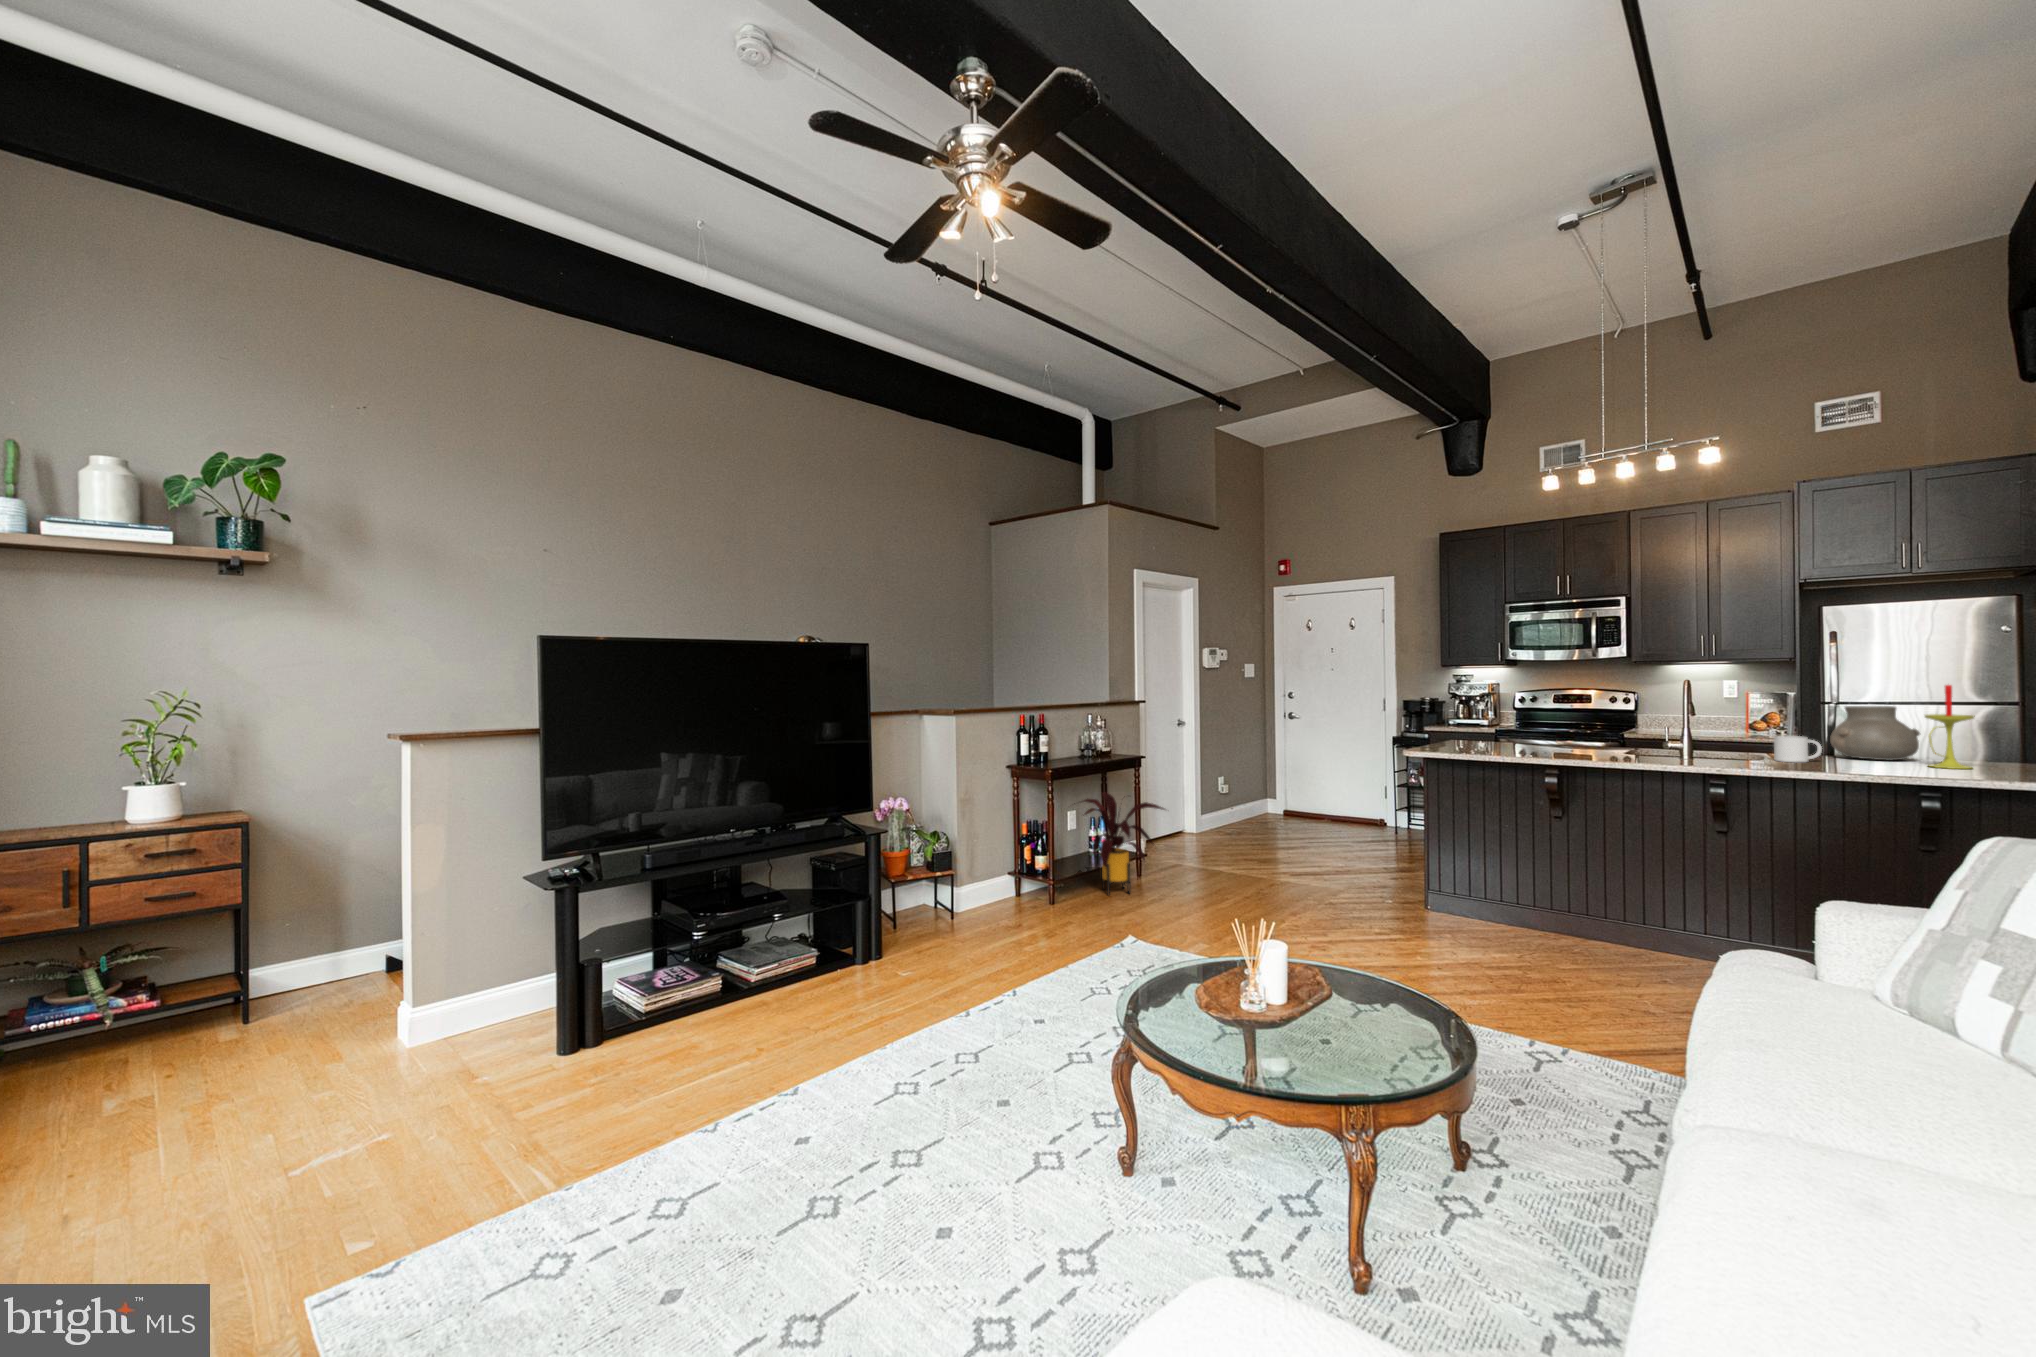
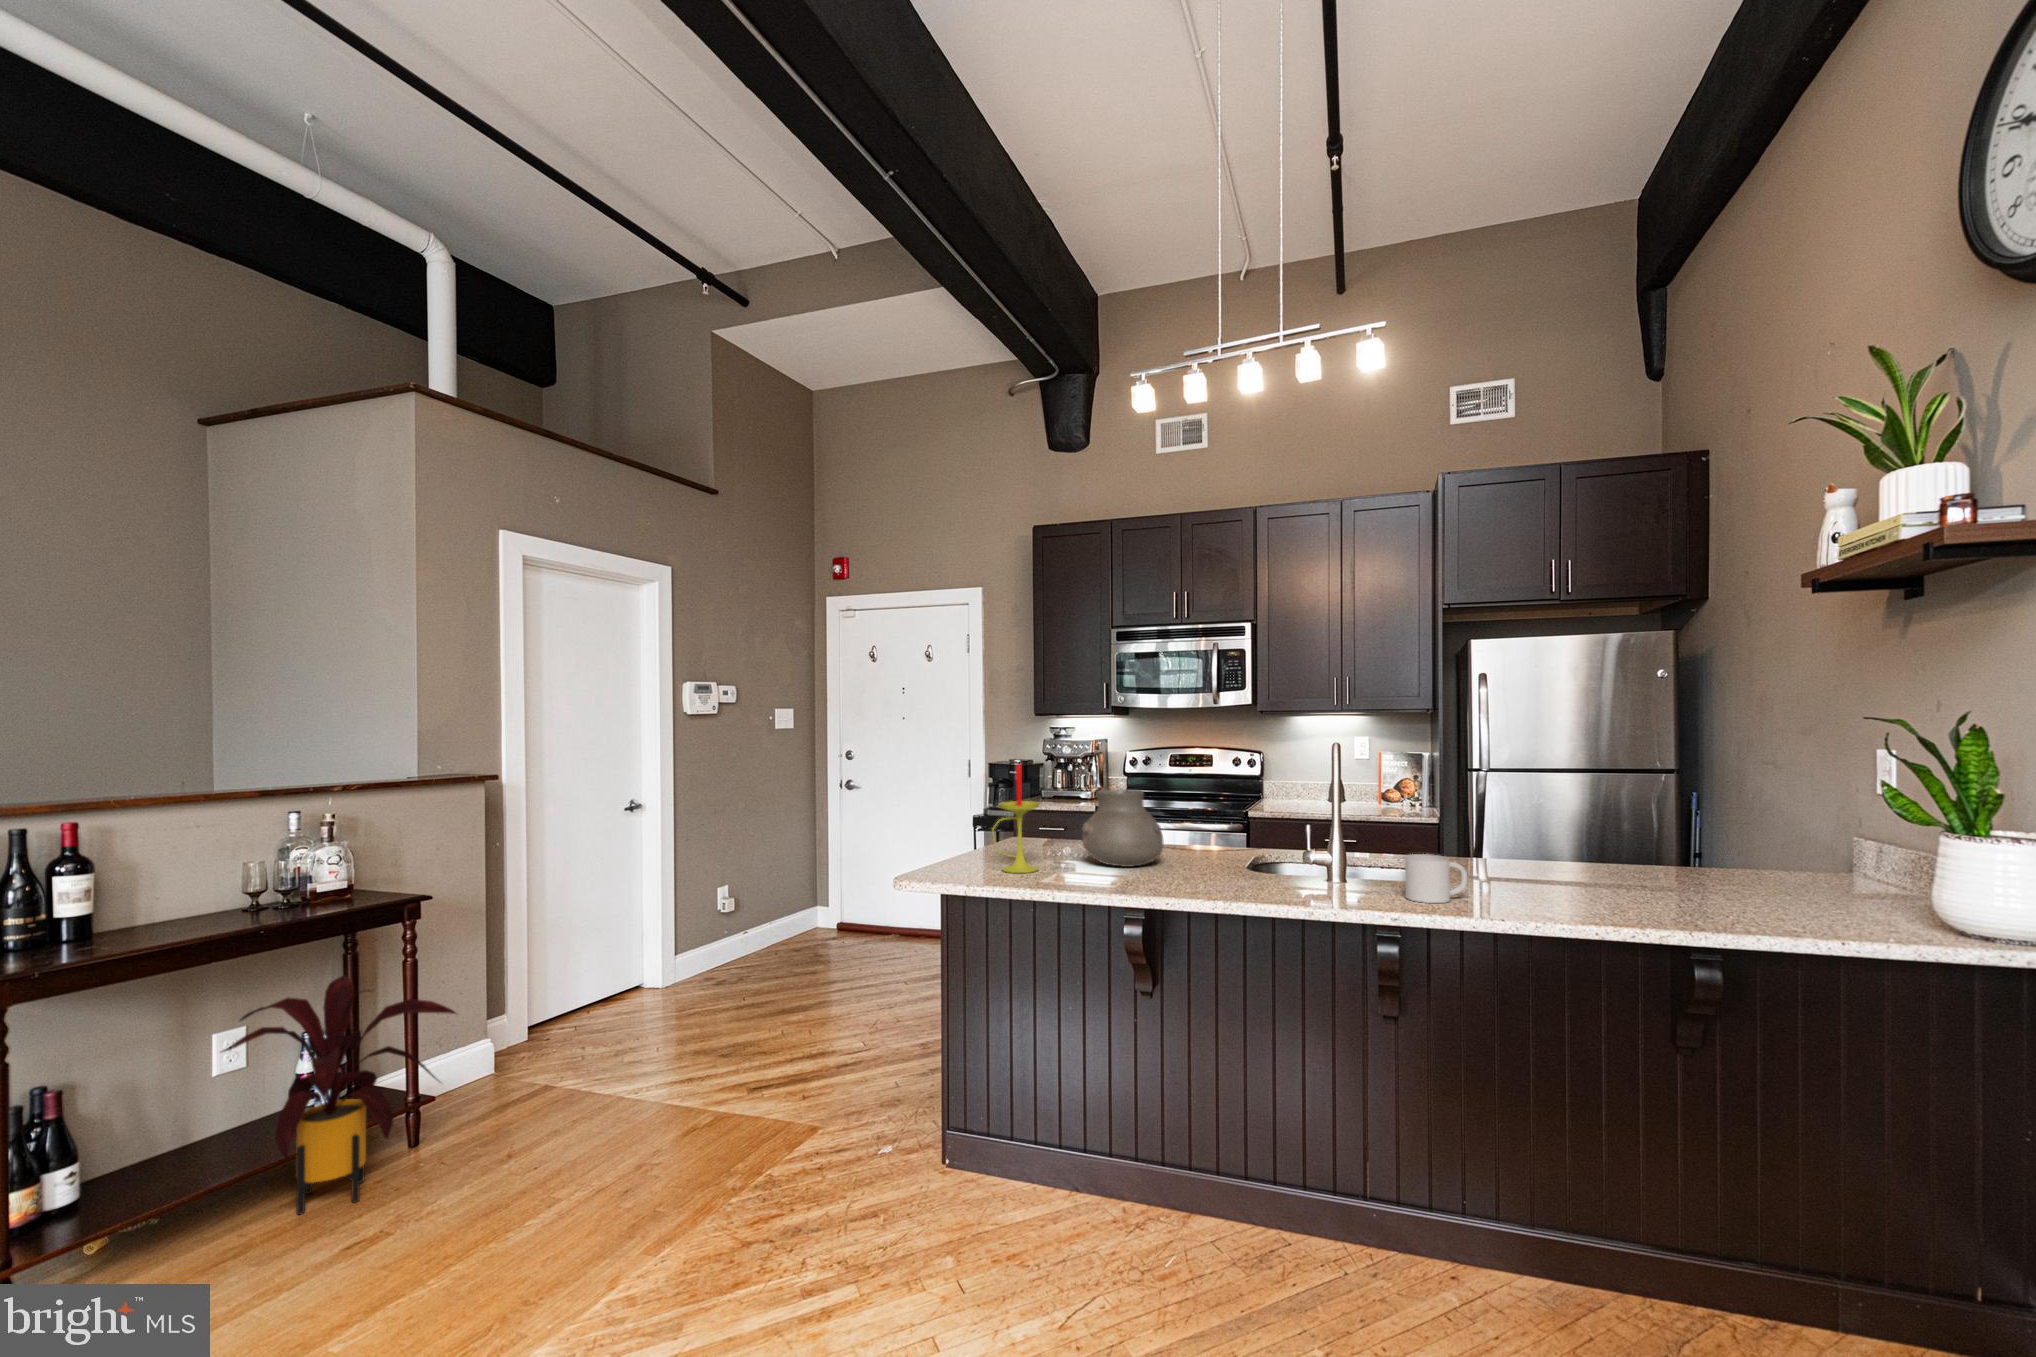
candle: present [1925,685,1975,769] -> present [992,764,1040,873]
vase: present [1830,706,1920,761] -> present [1082,789,1164,867]

